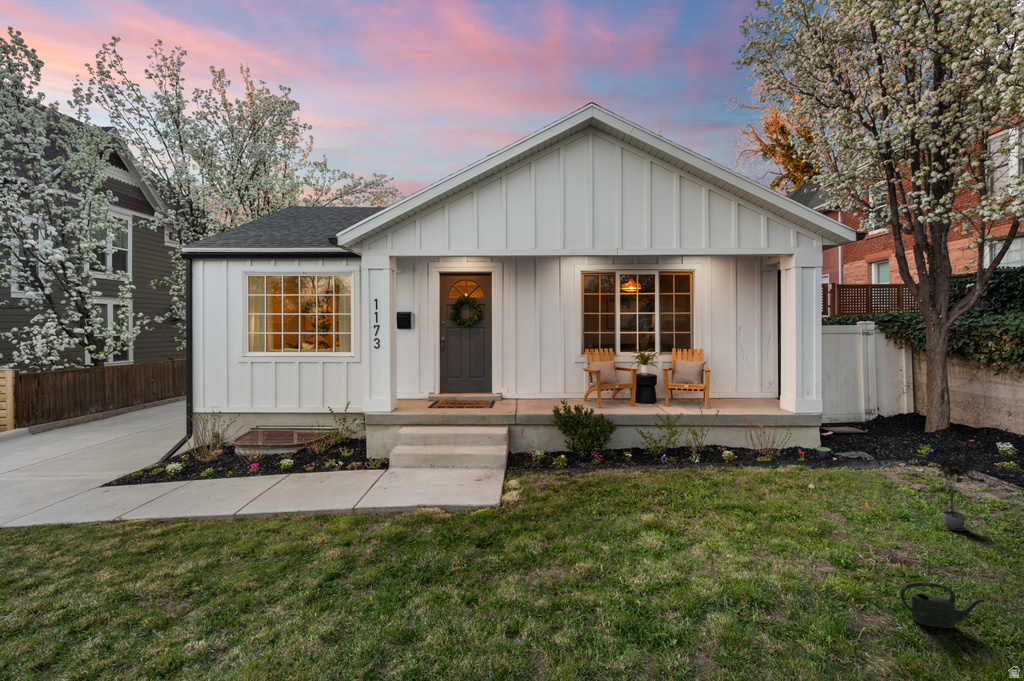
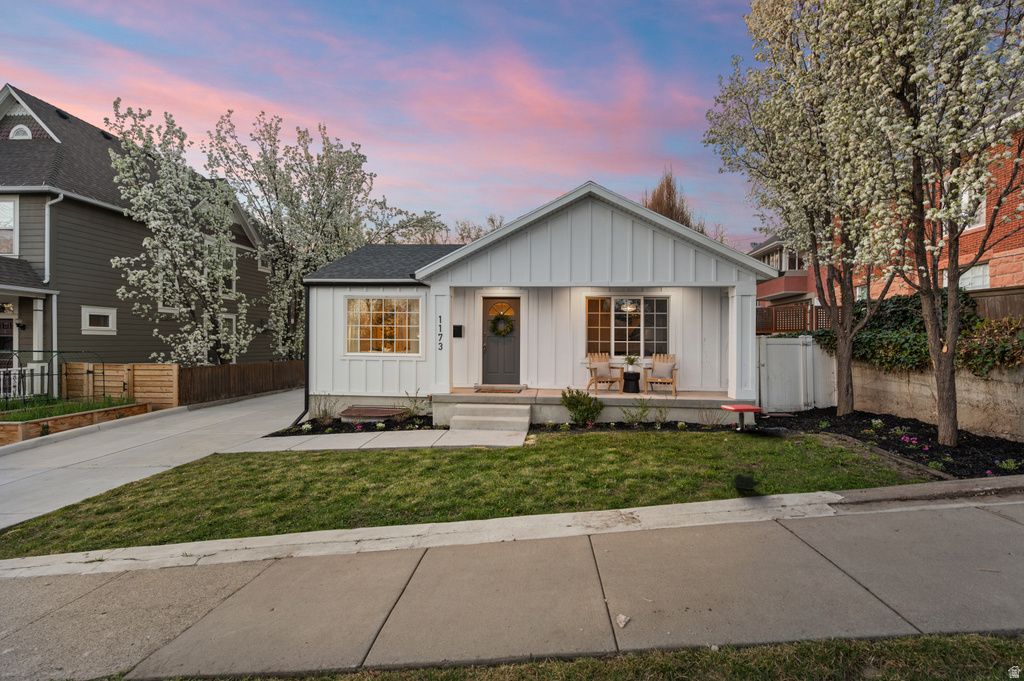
pedestal table: none [777,421,841,459] -> present [721,405,763,430]
potted plant: present [933,451,978,531] -> none [786,413,812,461]

